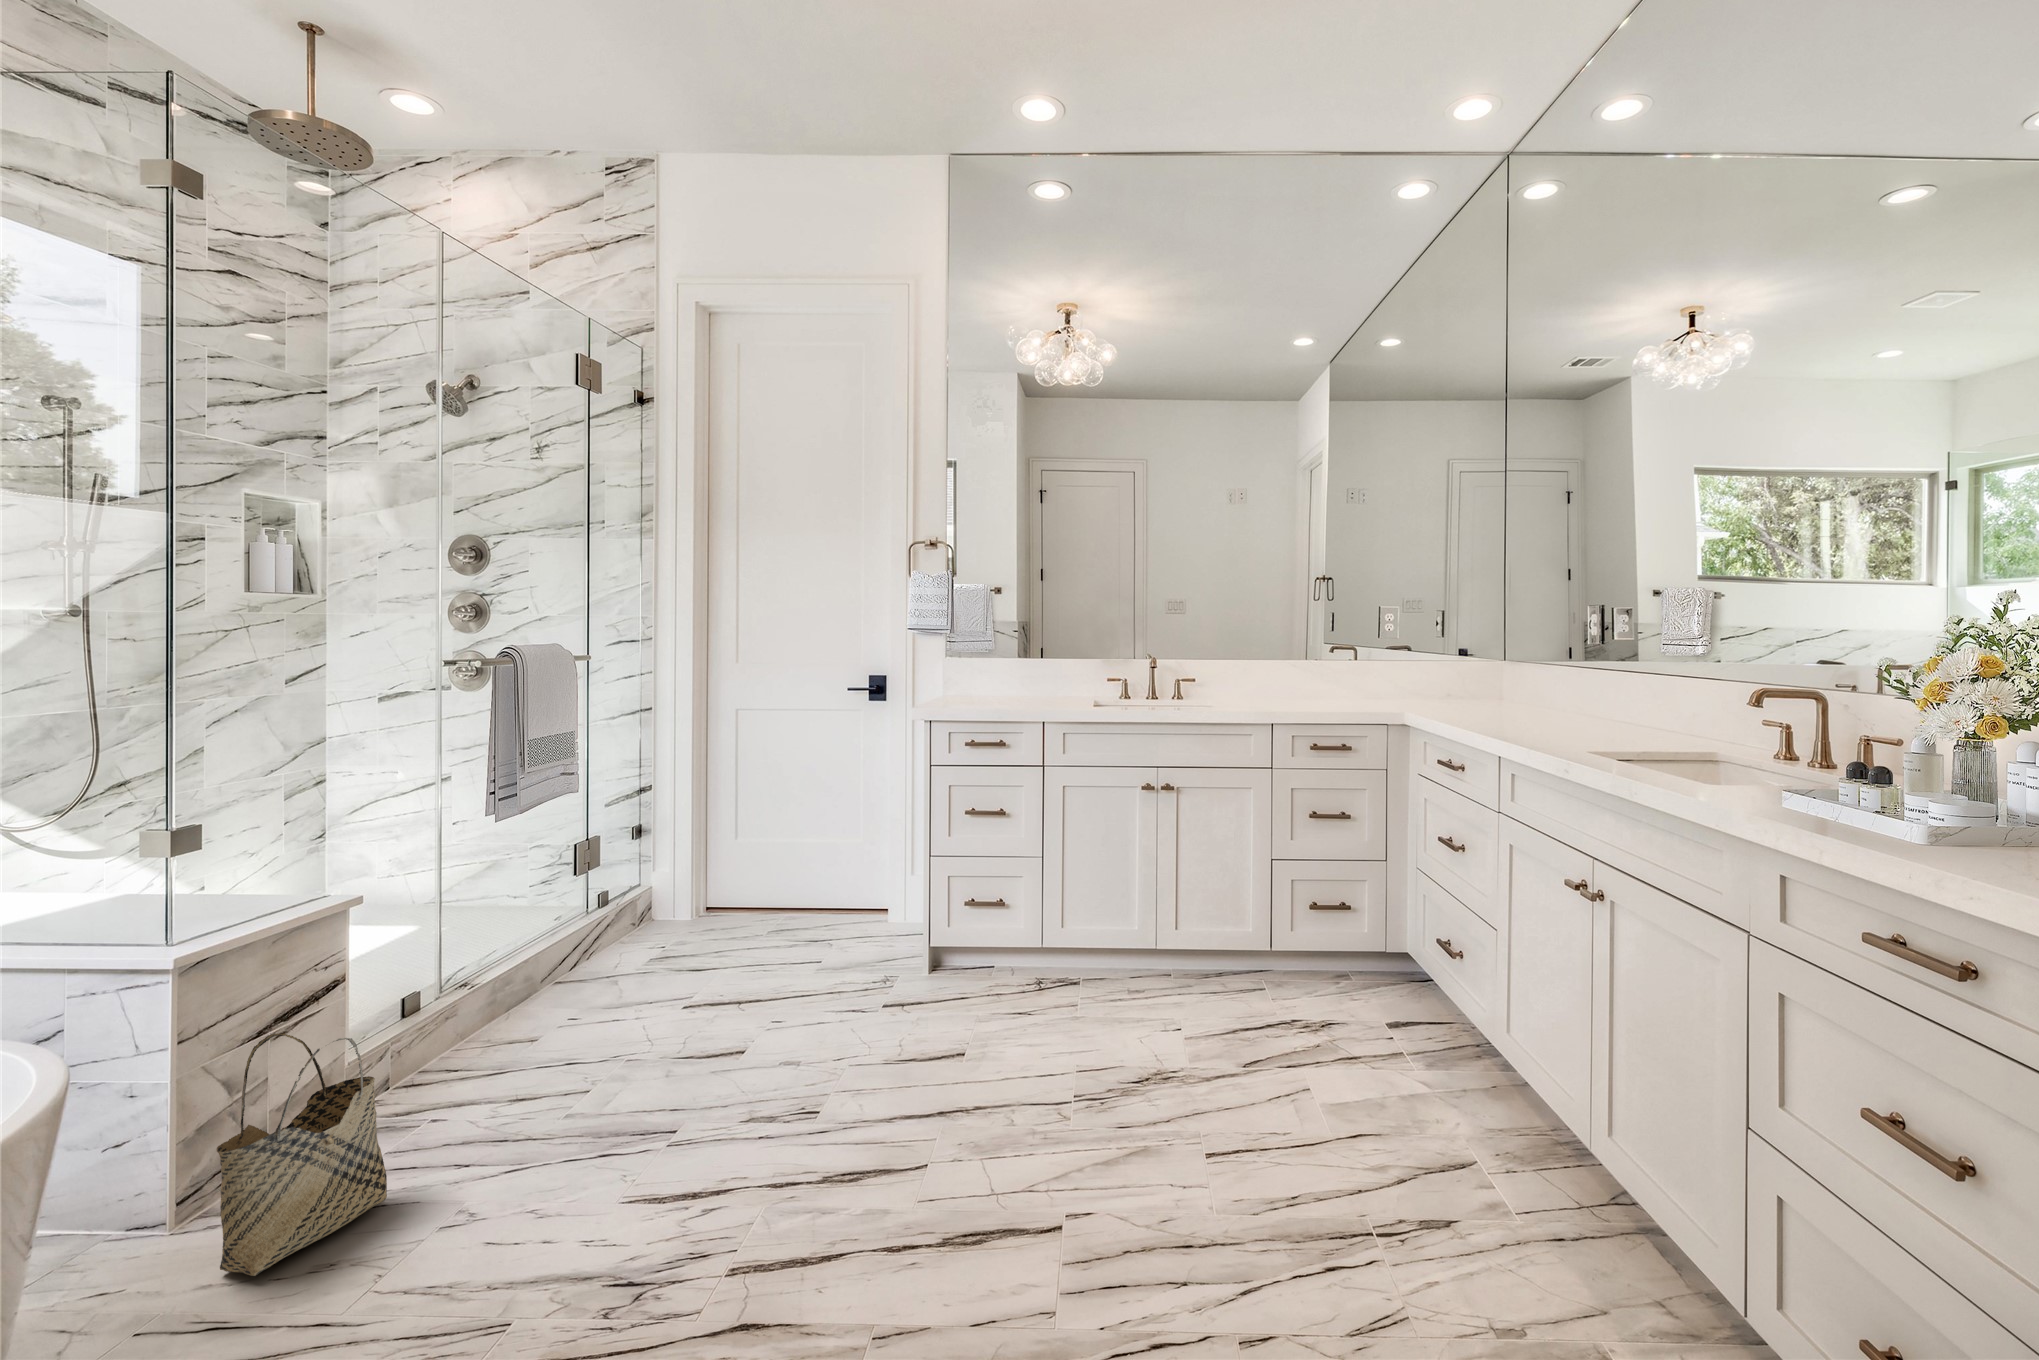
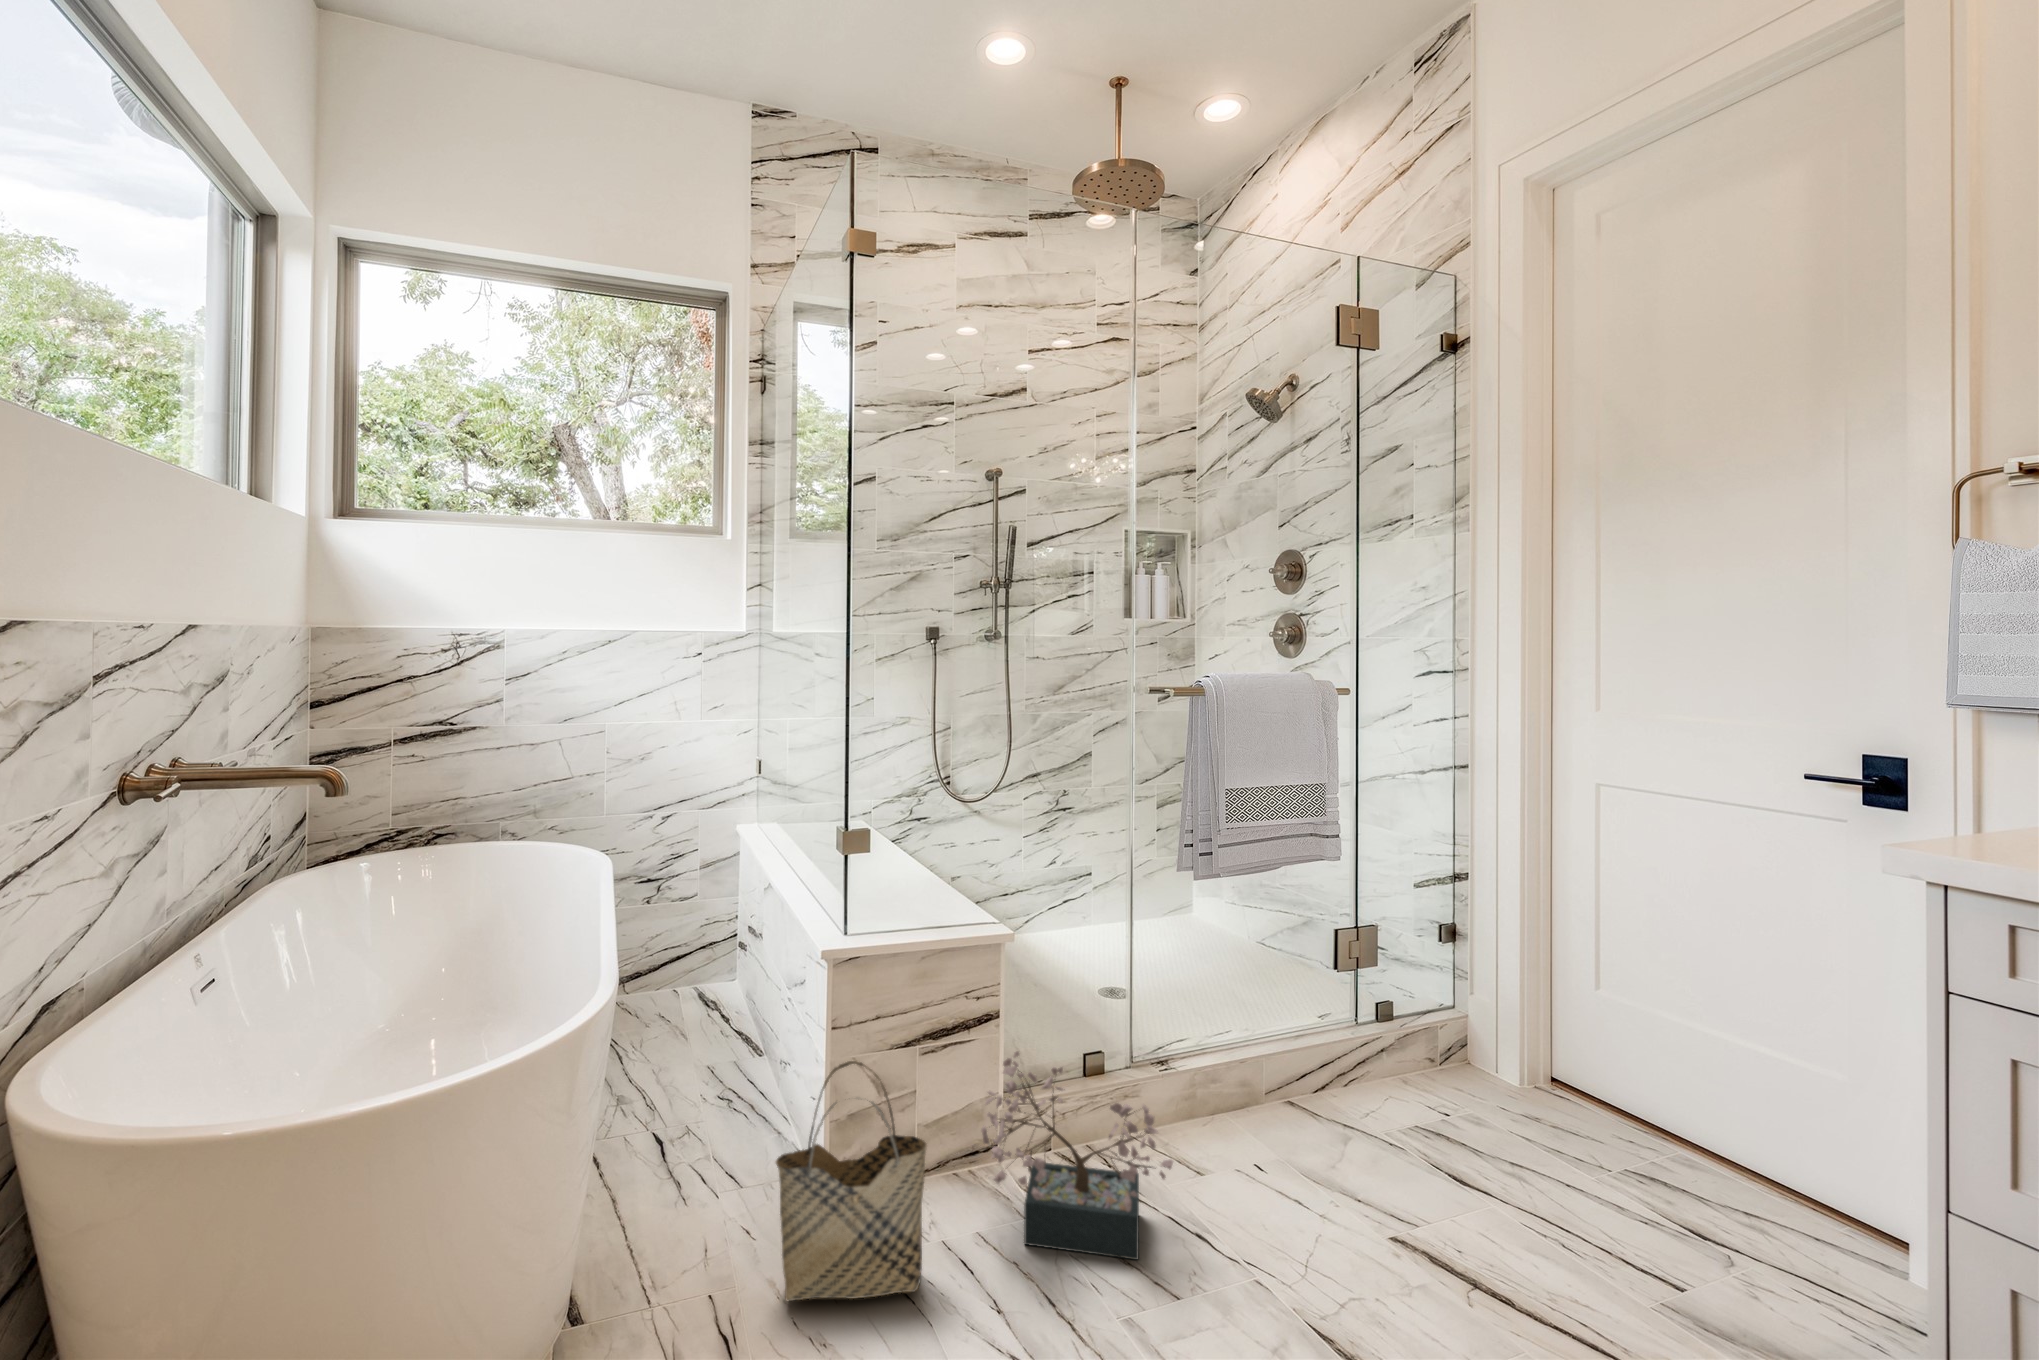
decorative plant: none [370,987,559,1139] -> present [981,1052,1173,1260]

